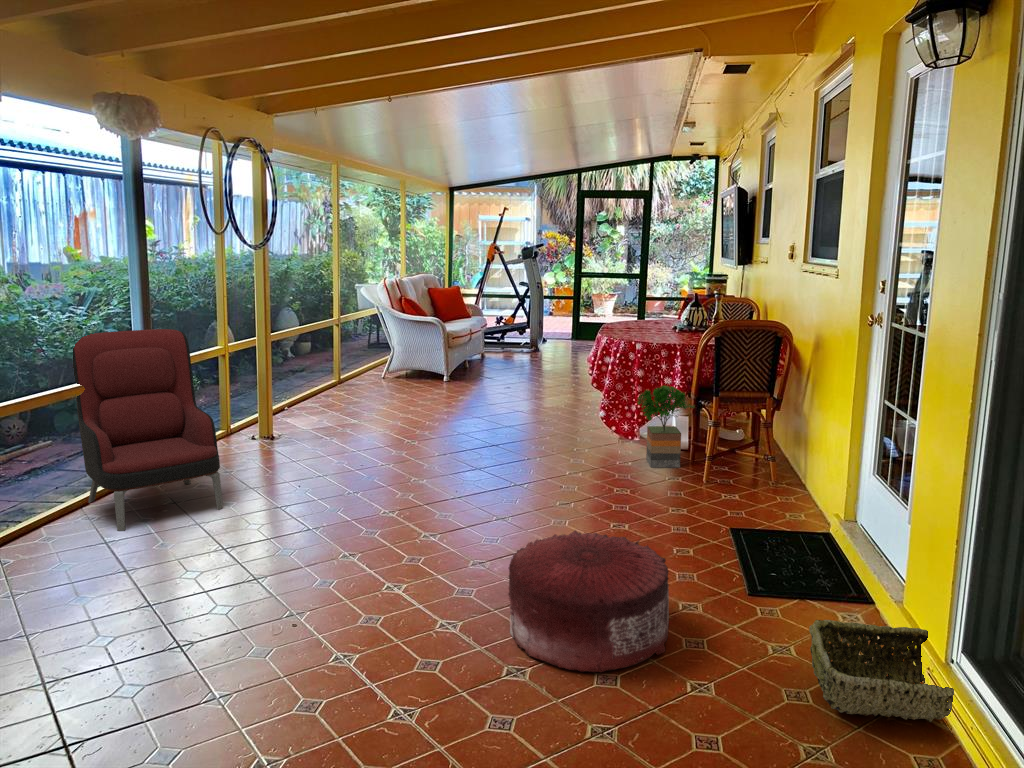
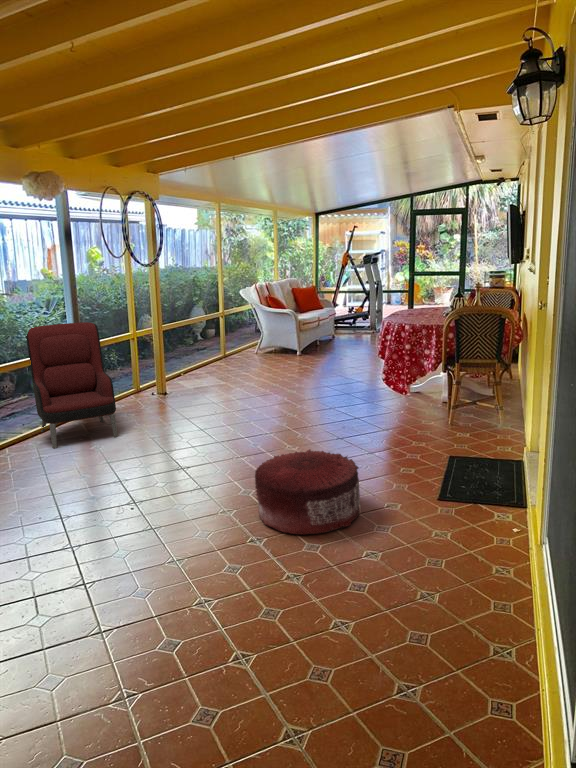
potted tree: present [638,385,694,467] -> none [403,355,446,415]
woven basket: present [809,620,954,722] -> none [430,506,529,572]

